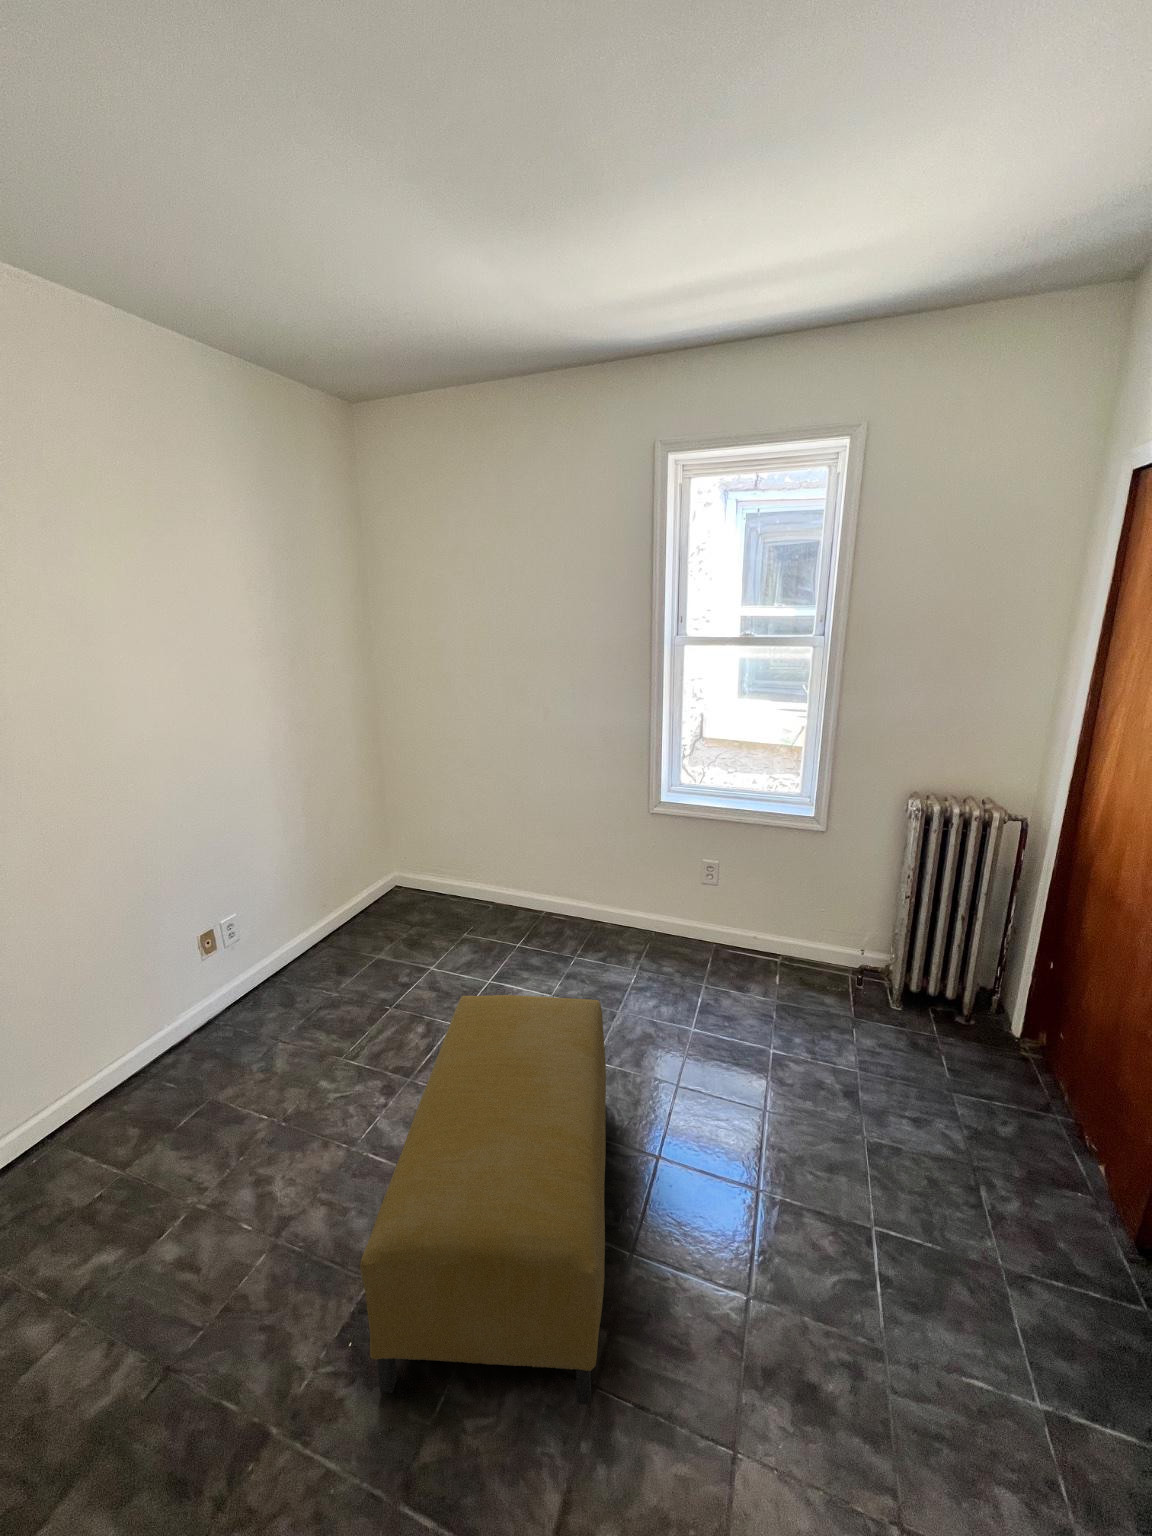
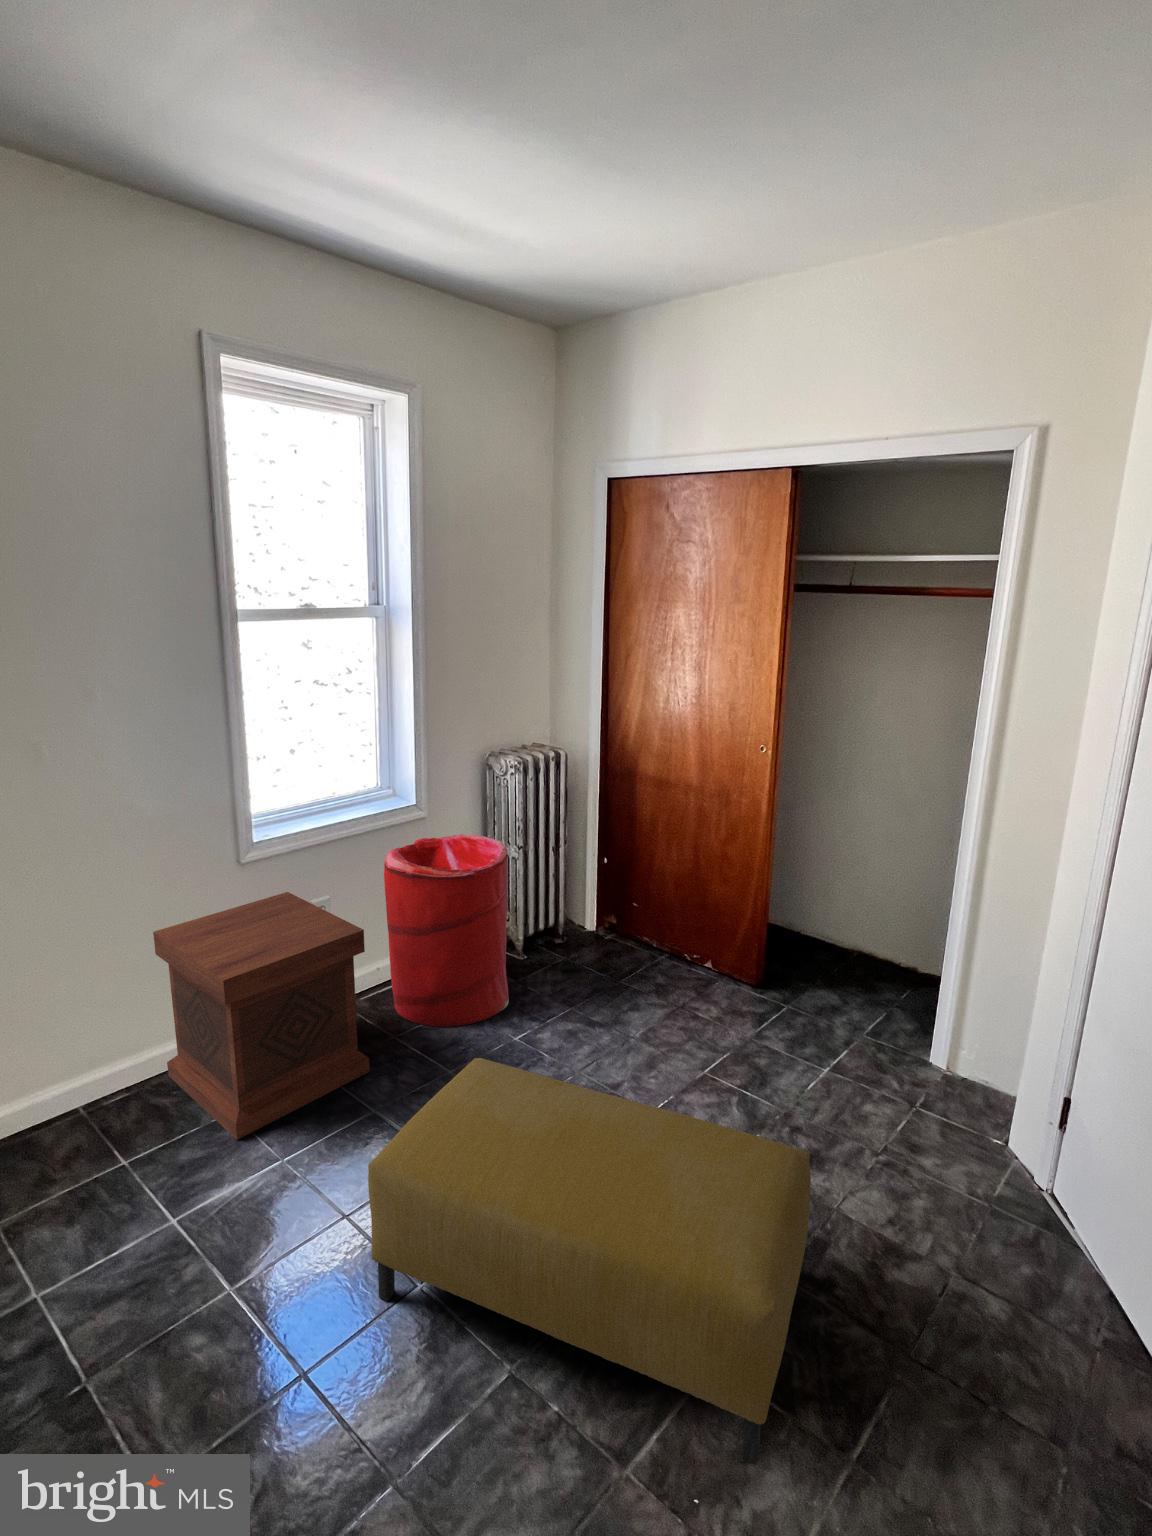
side table: none [558,836,683,995] -> present [153,892,370,1140]
laundry hamper: none [732,847,858,1030] -> present [384,834,509,1027]

